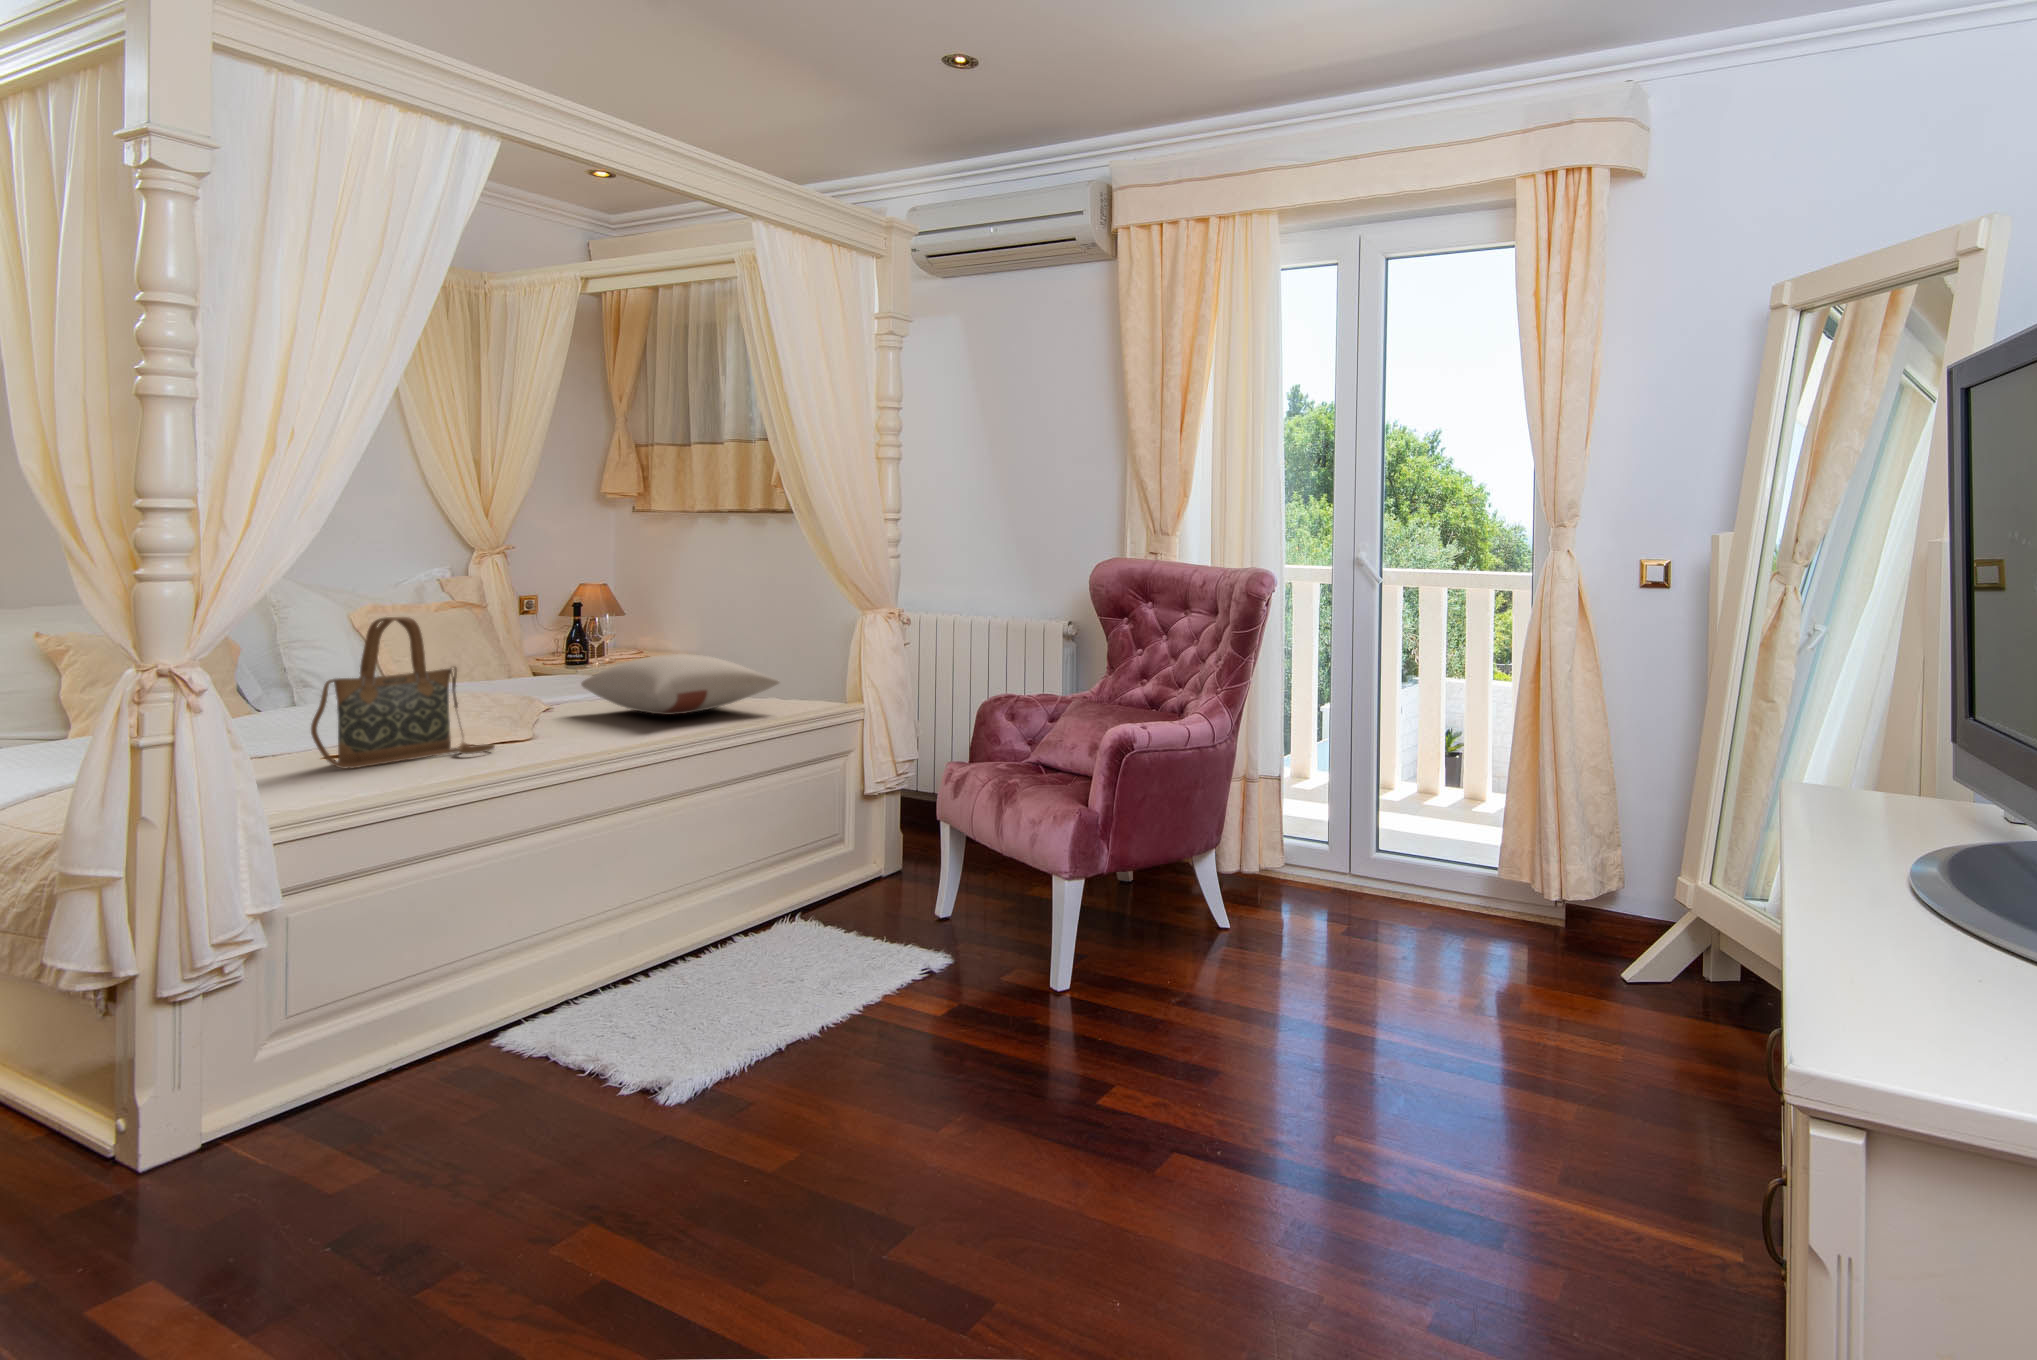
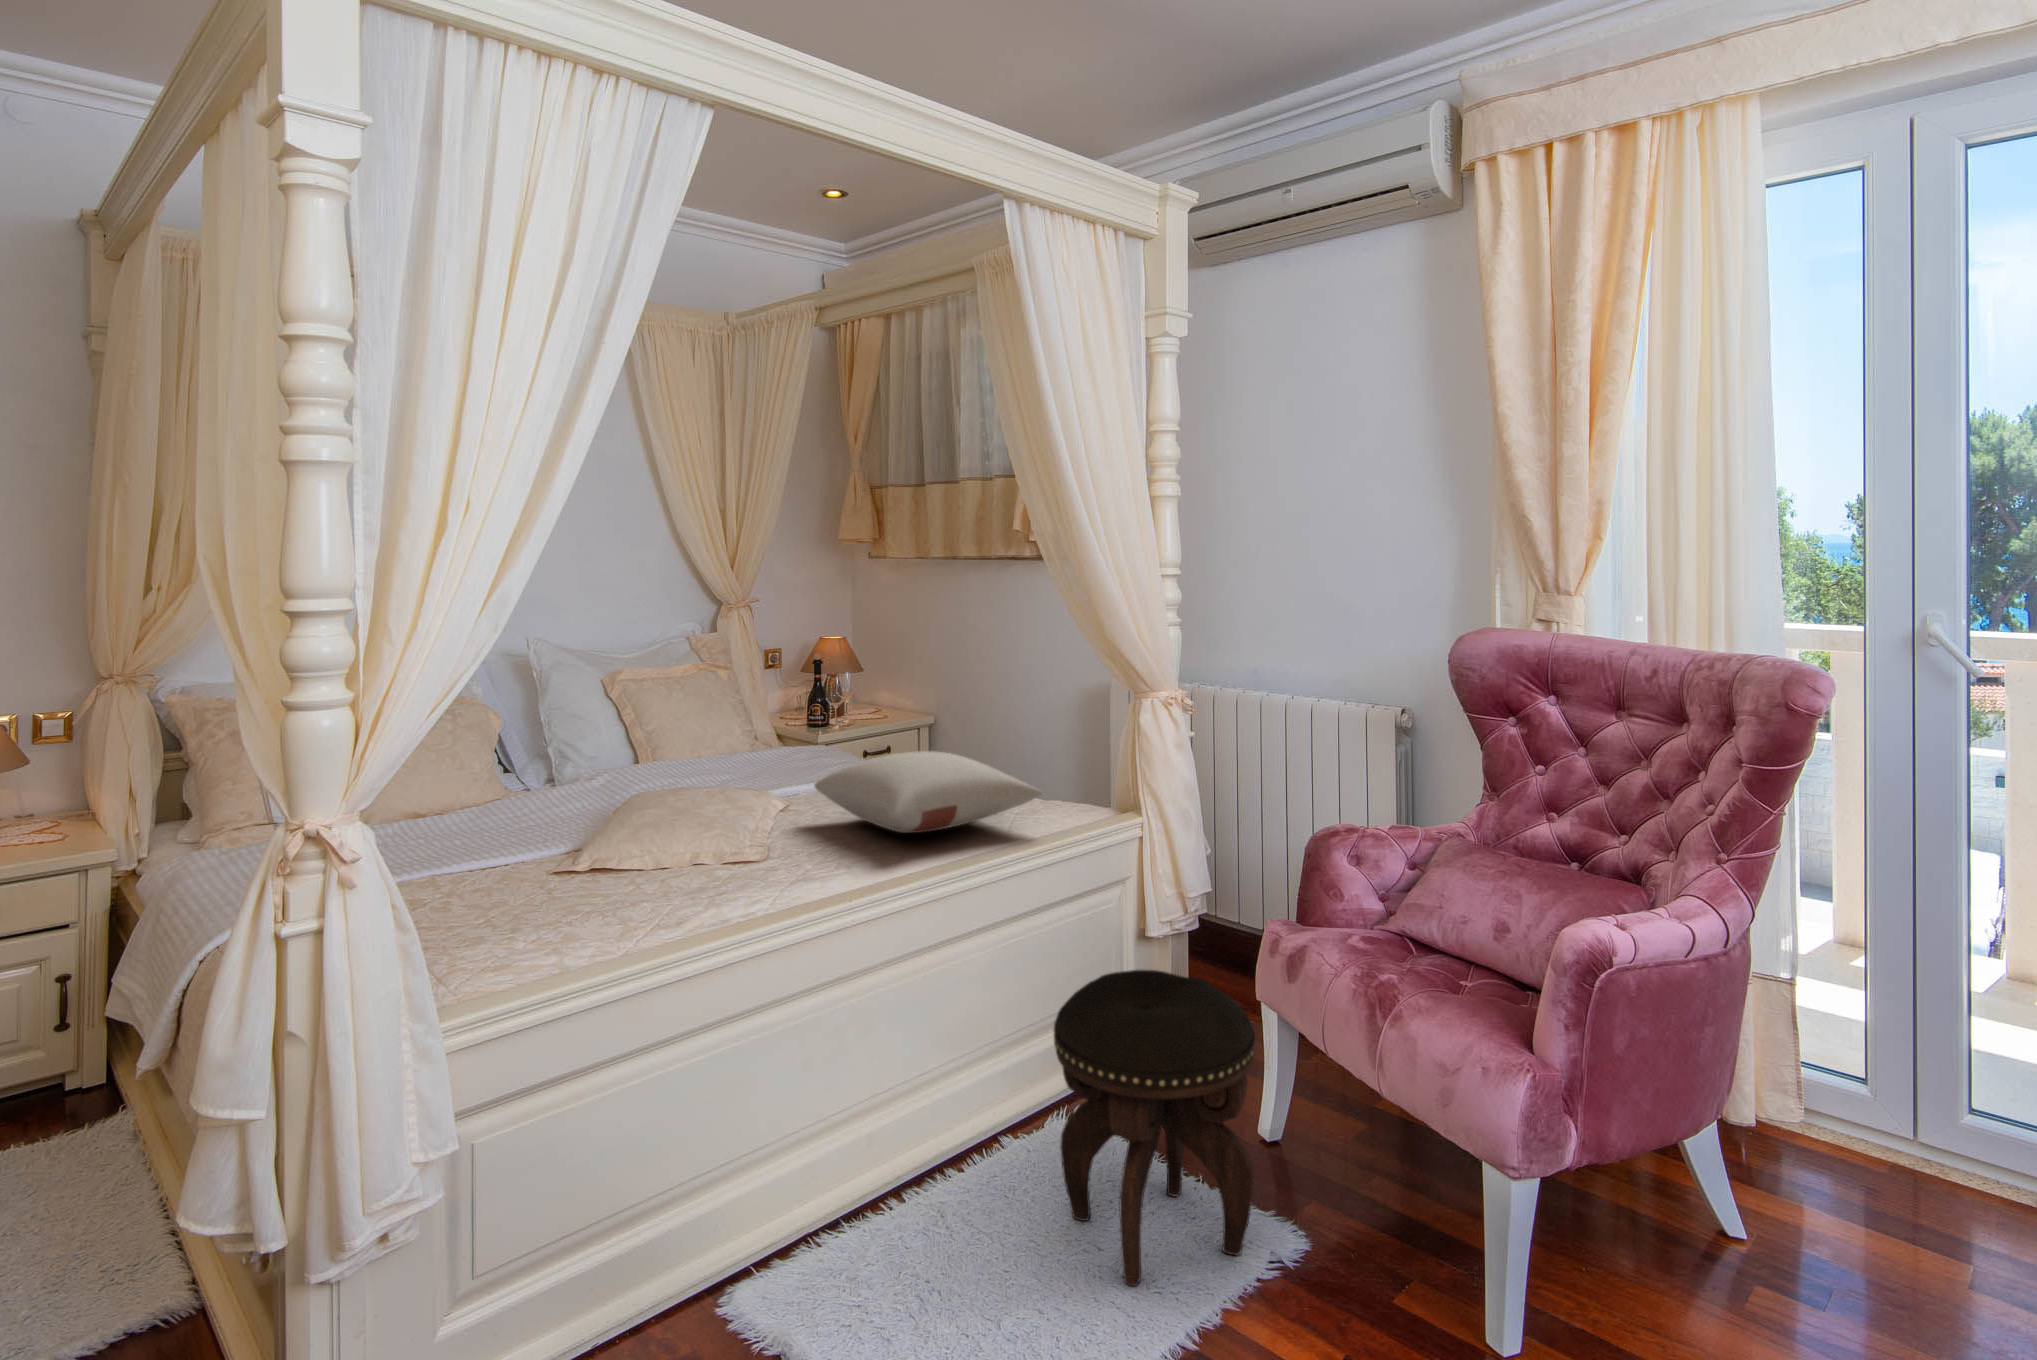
handbag: present [311,617,495,769] -> none [512,723,713,919]
footstool: none [779,792,926,995] -> present [1054,970,1255,1286]

